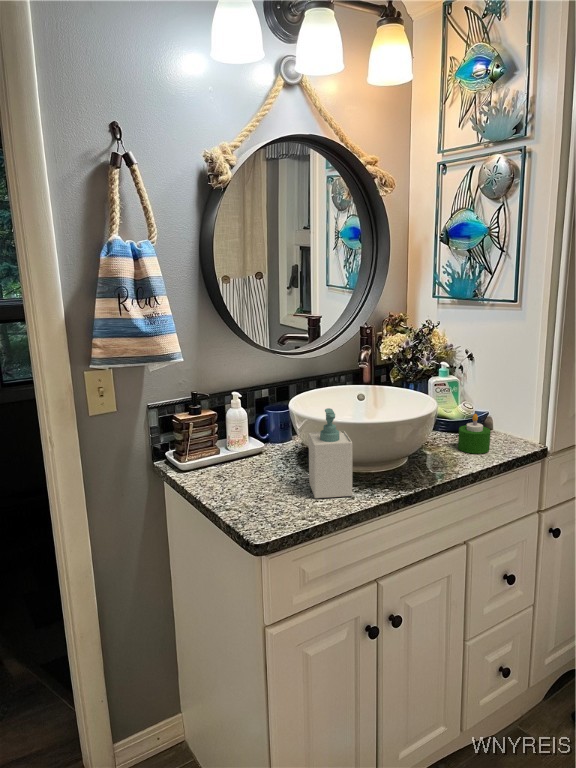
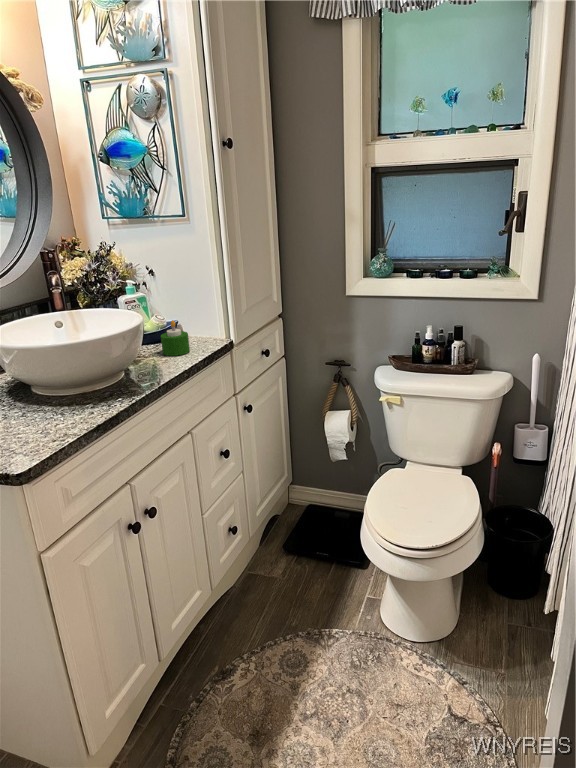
soap bottle: present [309,408,352,498] -> none [29,332,90,423]

